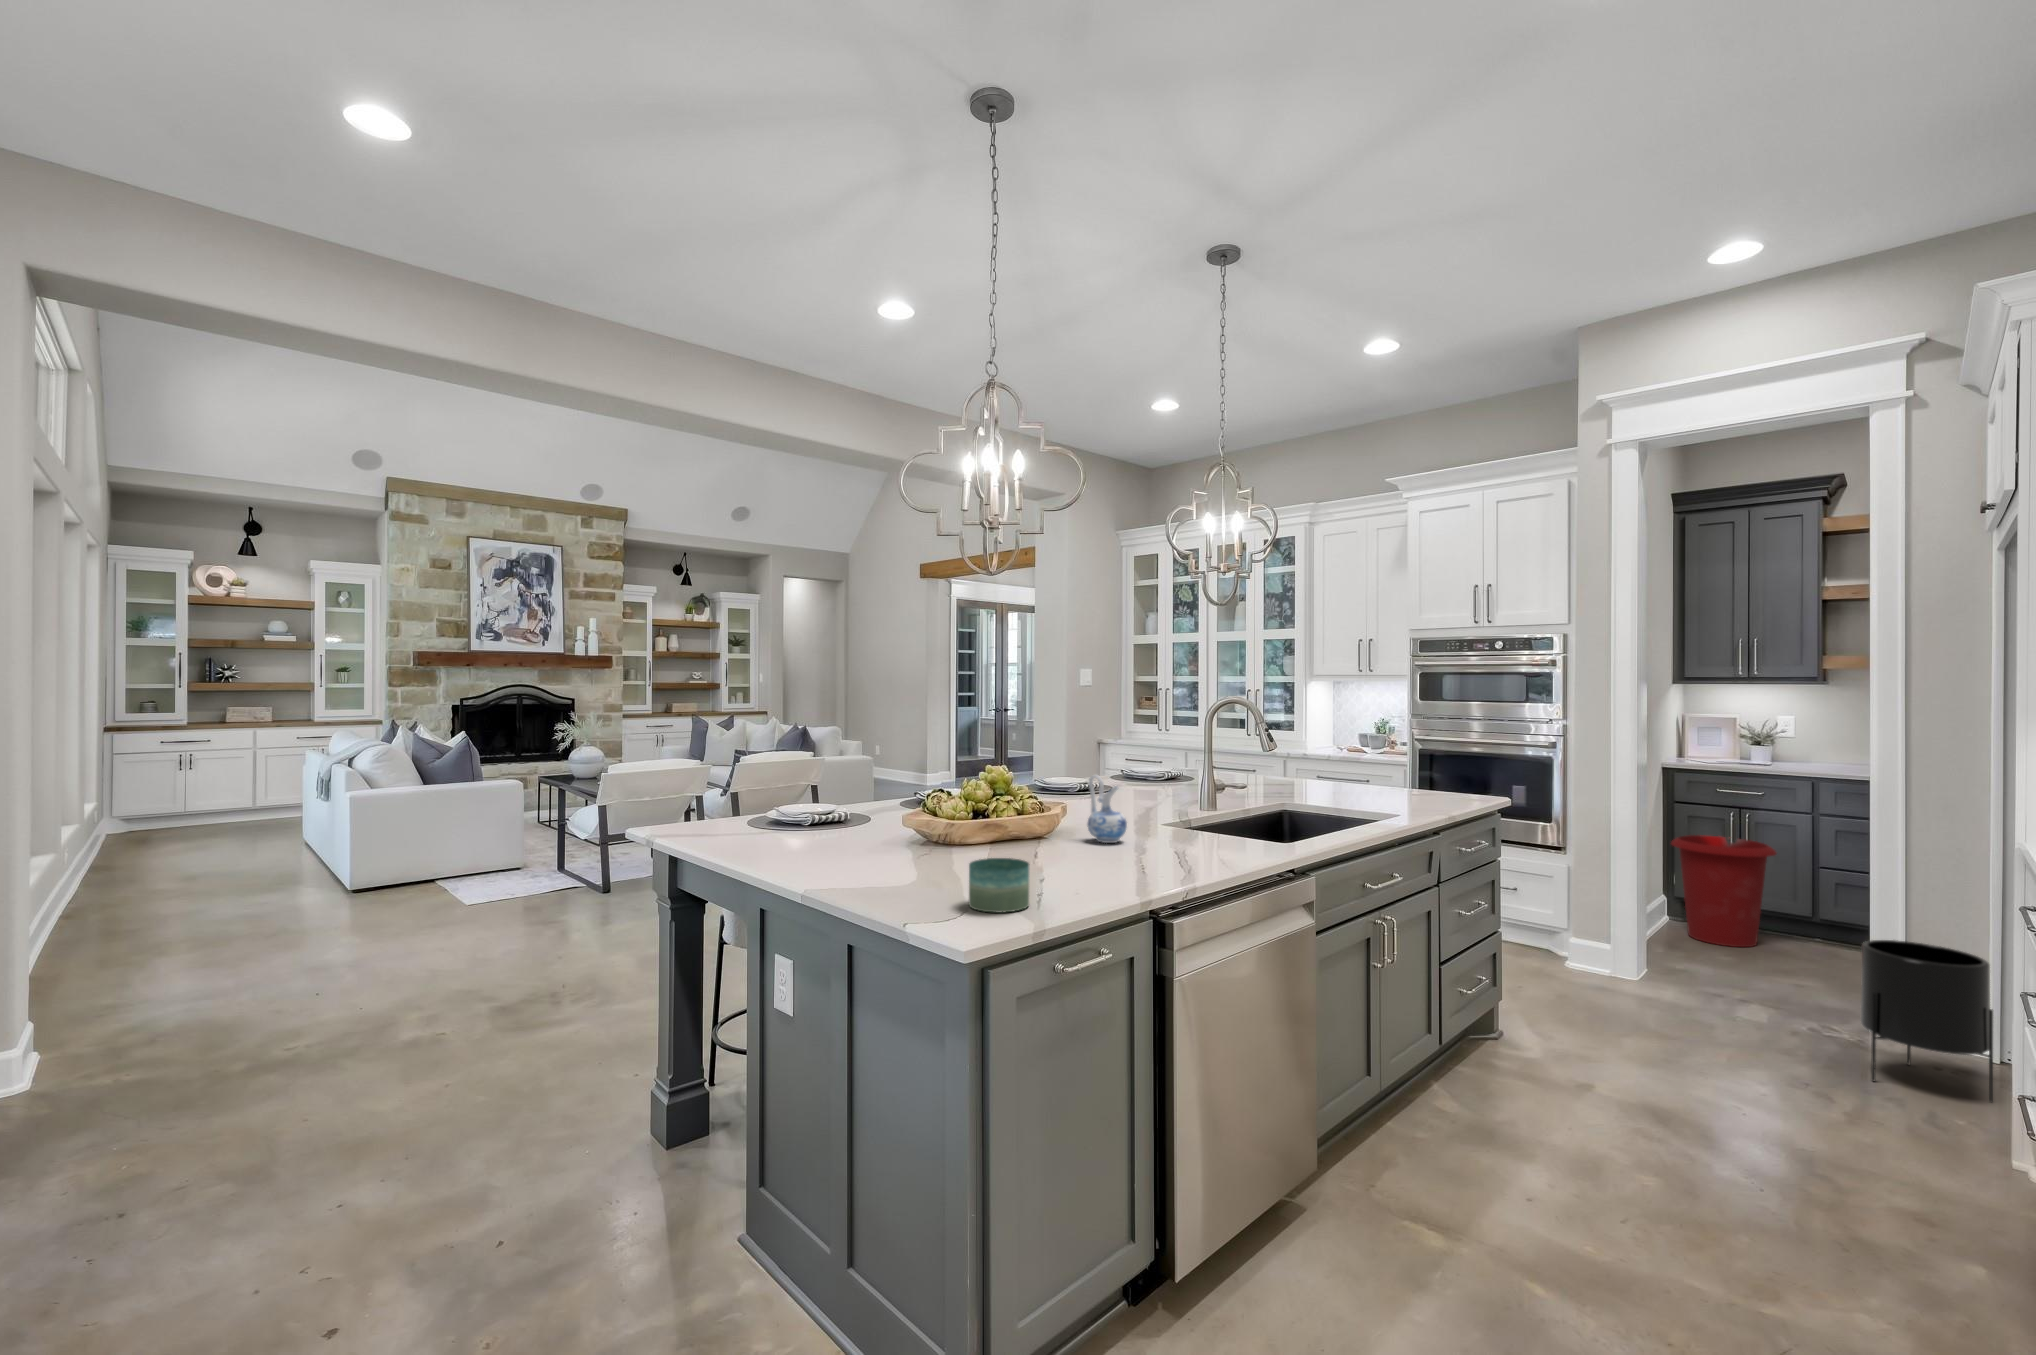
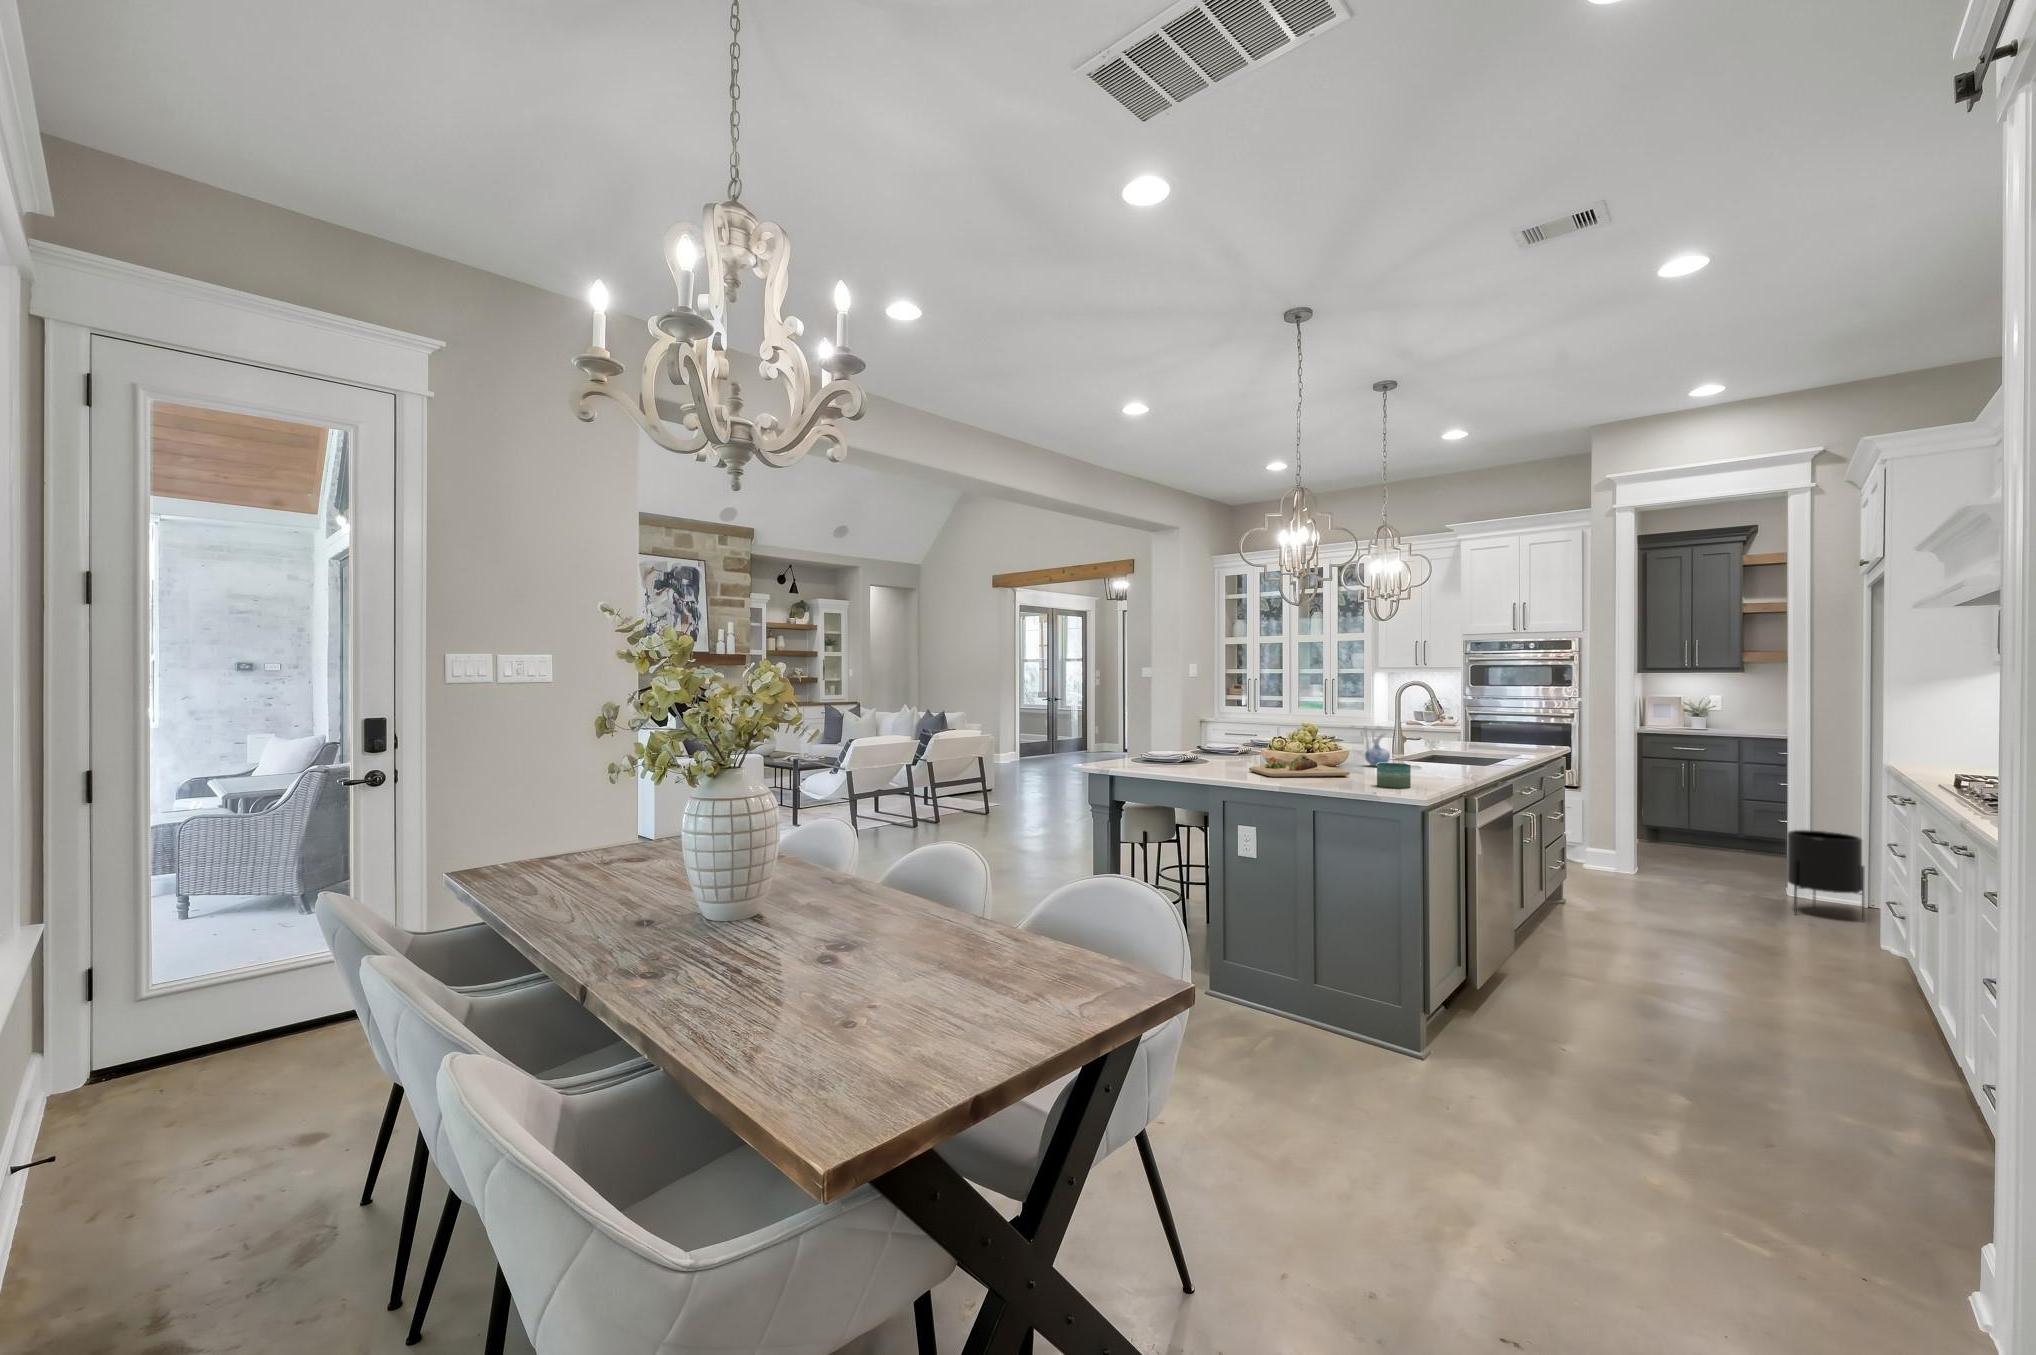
cutting board: none [831,830,985,872] -> present [1249,756,1350,777]
waste bin: present [1671,835,1776,947] -> none [1646,780,1719,855]

